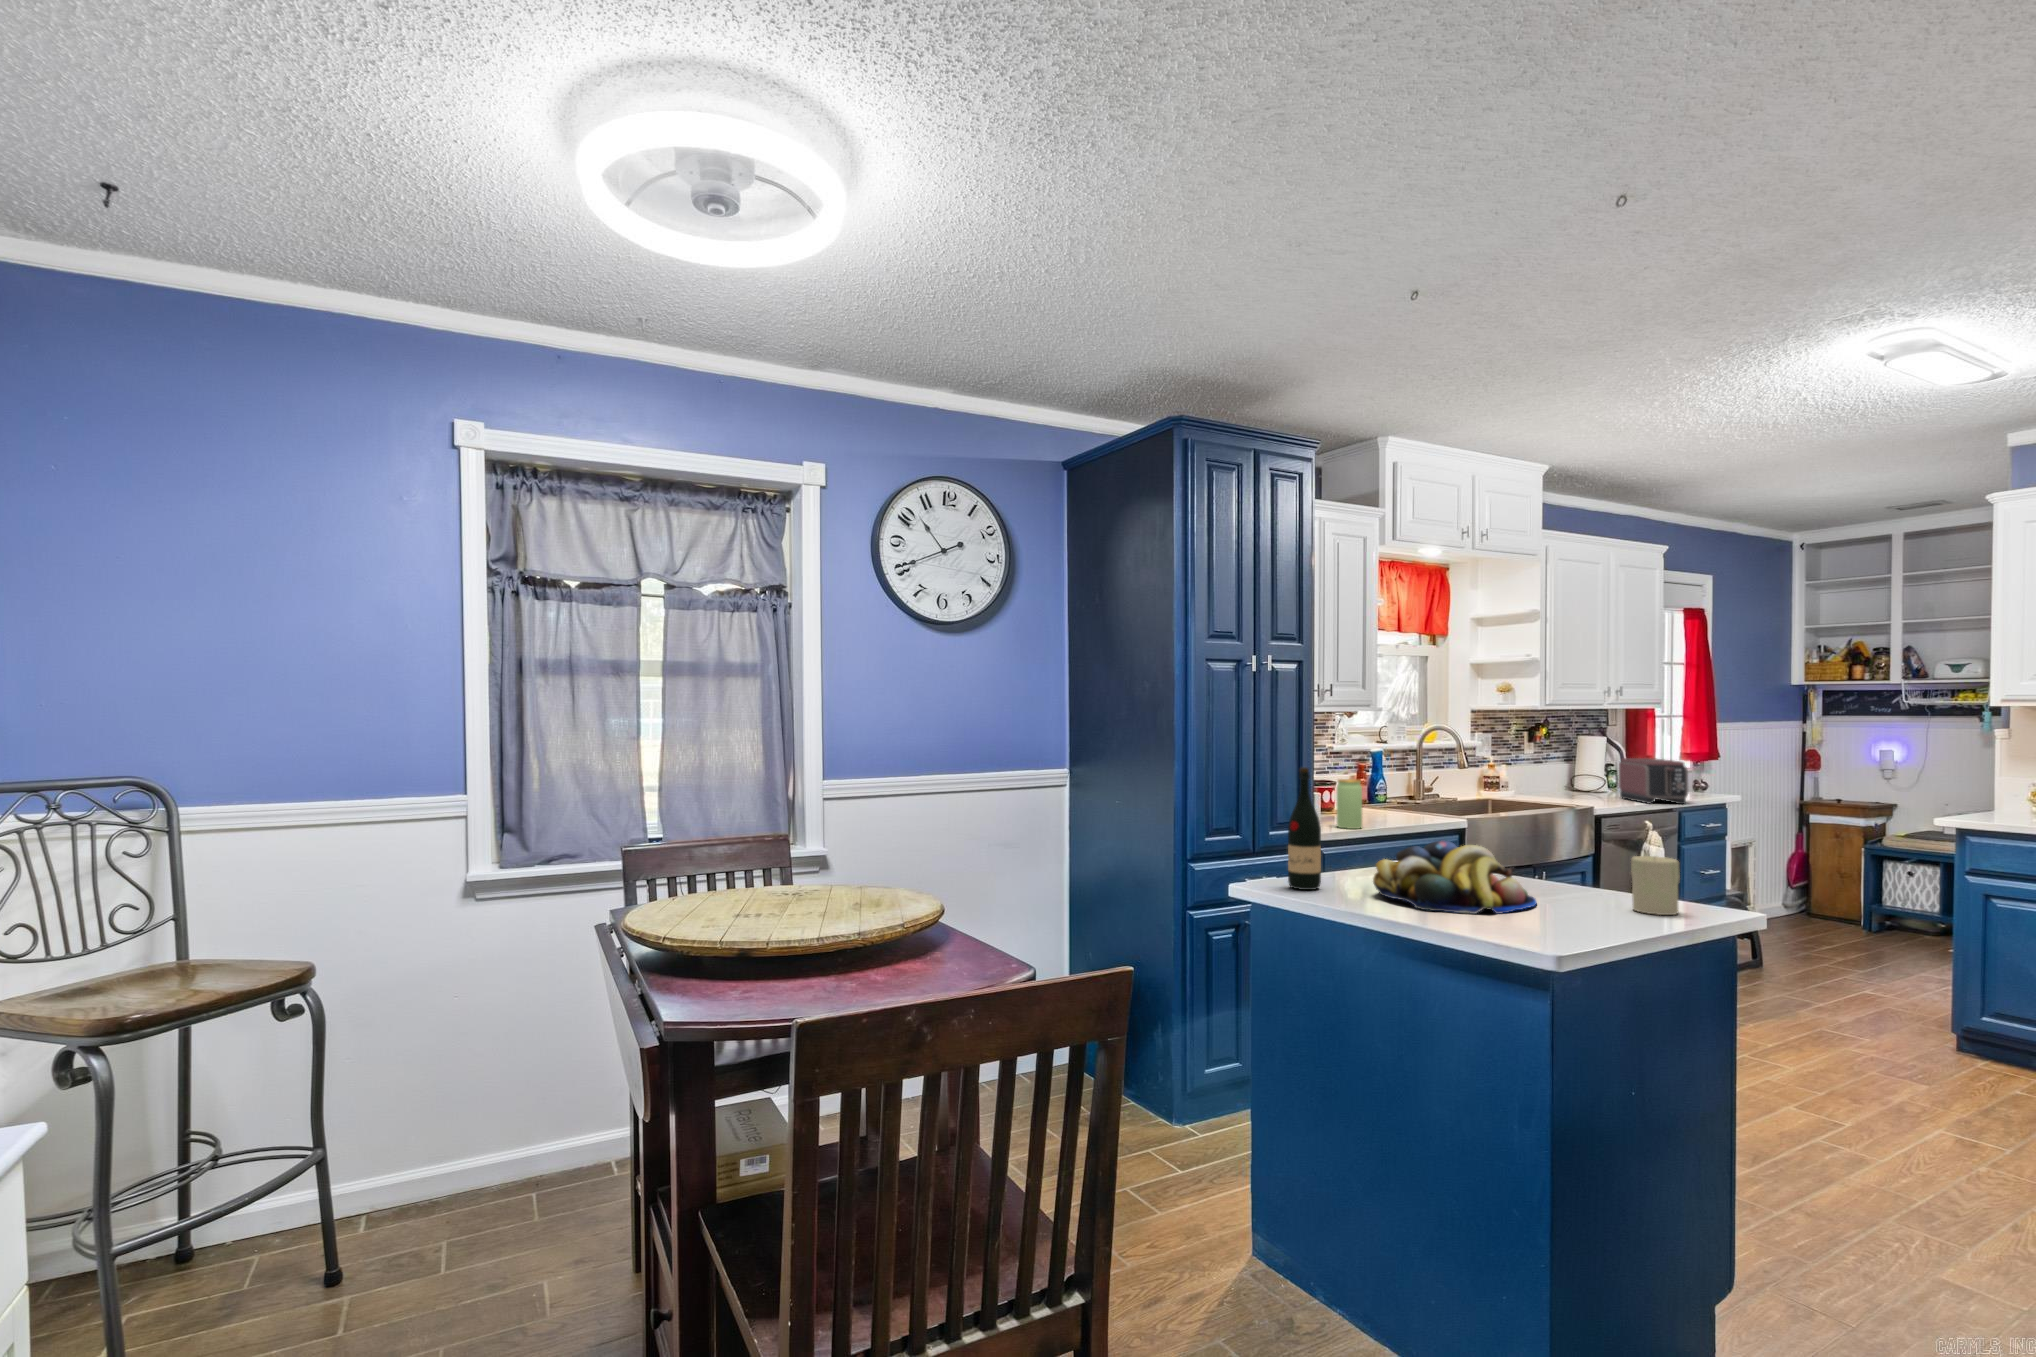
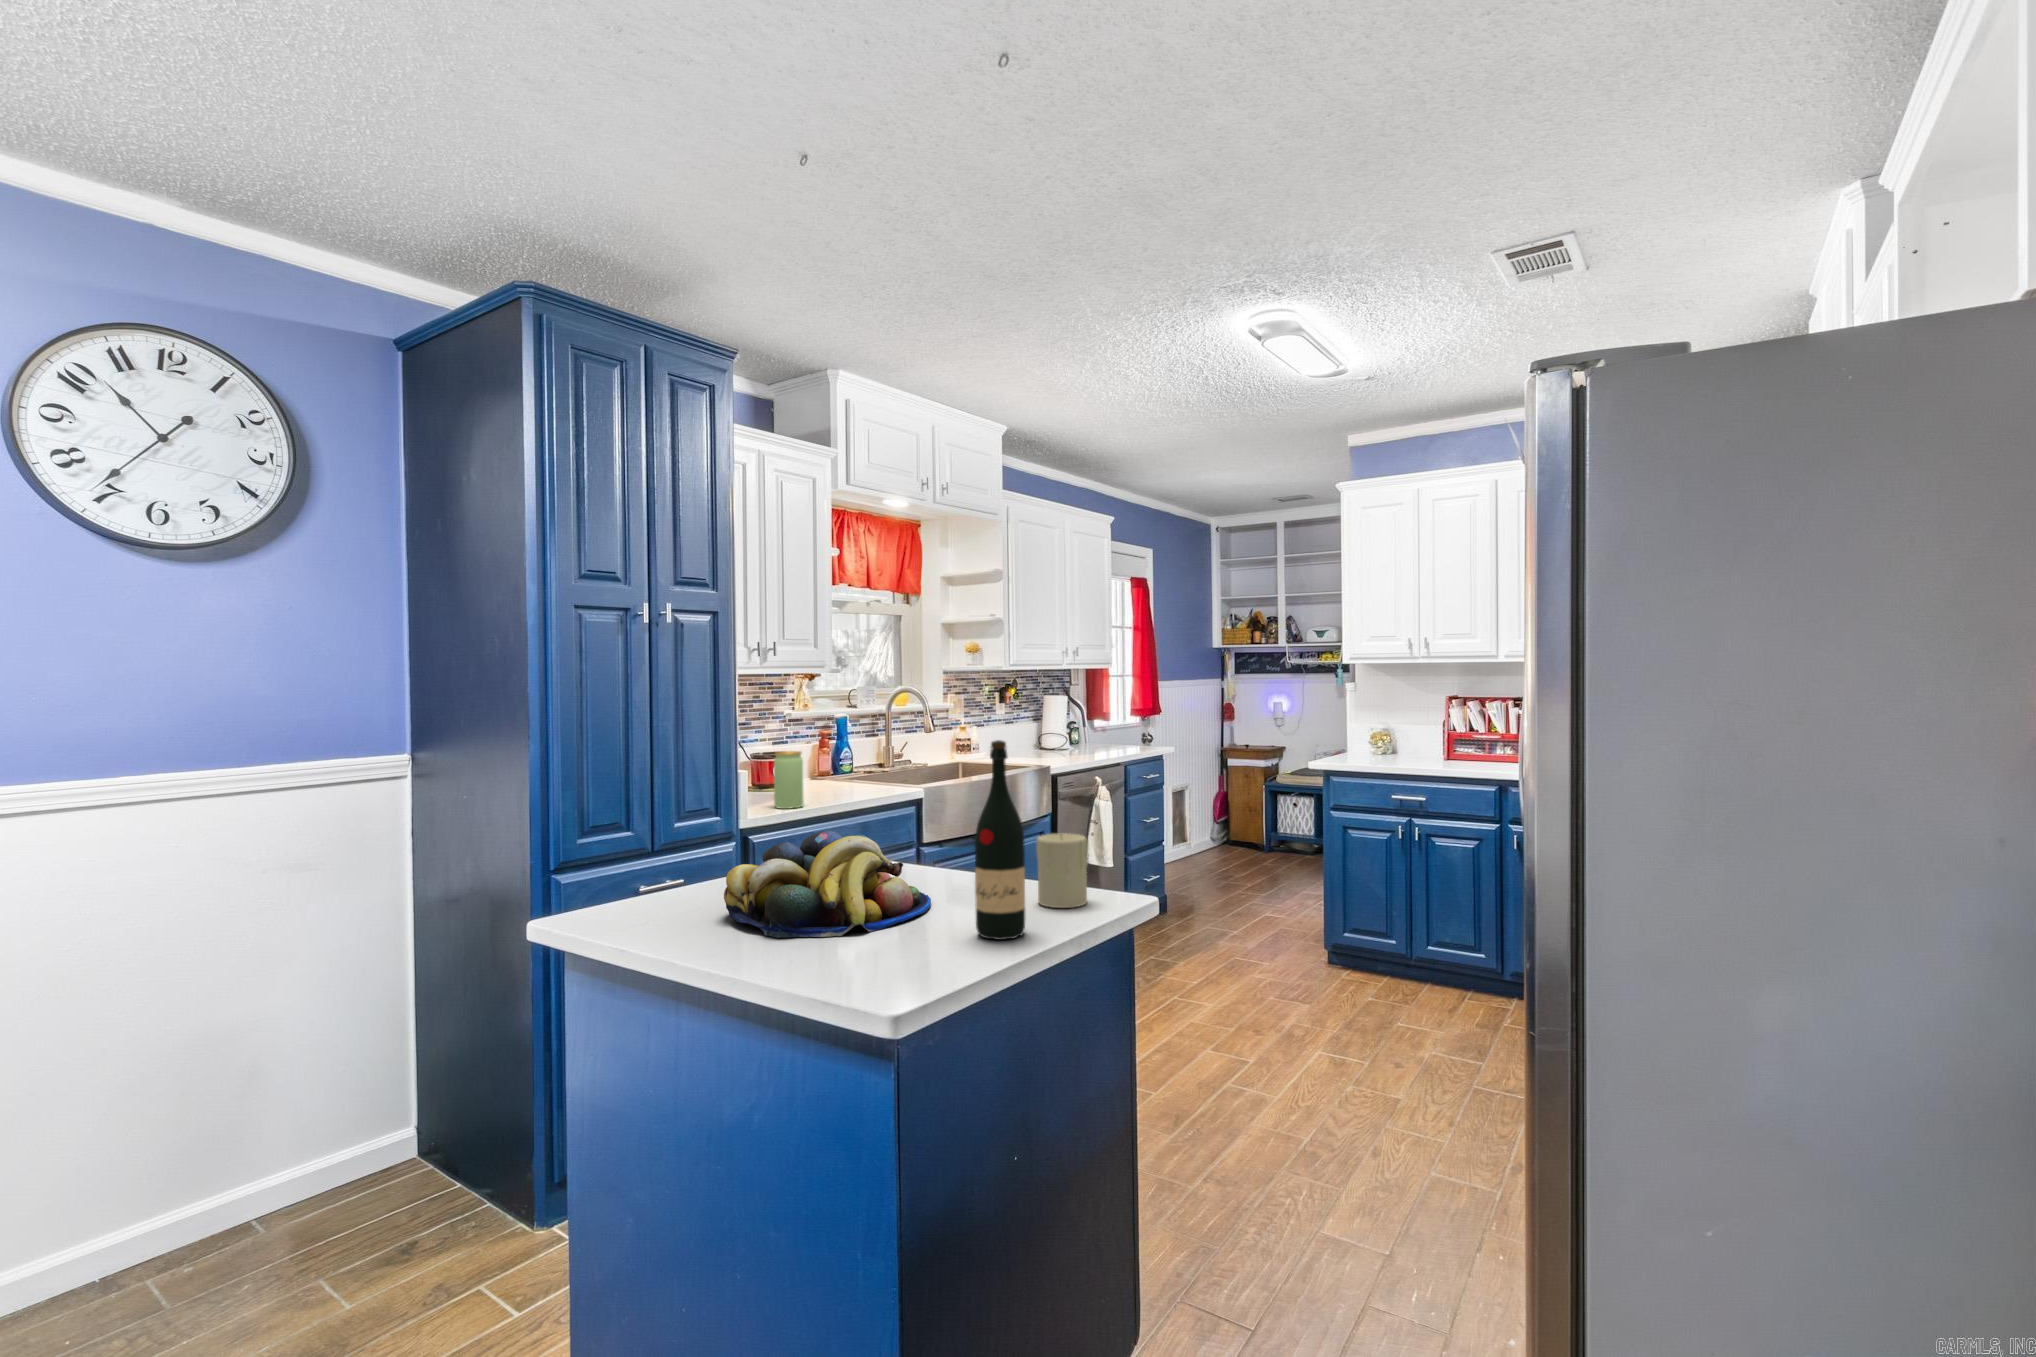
toaster: present [1619,758,1688,804] -> none [1077,716,1132,759]
wine bottle: present [1288,767,1321,890] -> present [975,740,1025,940]

